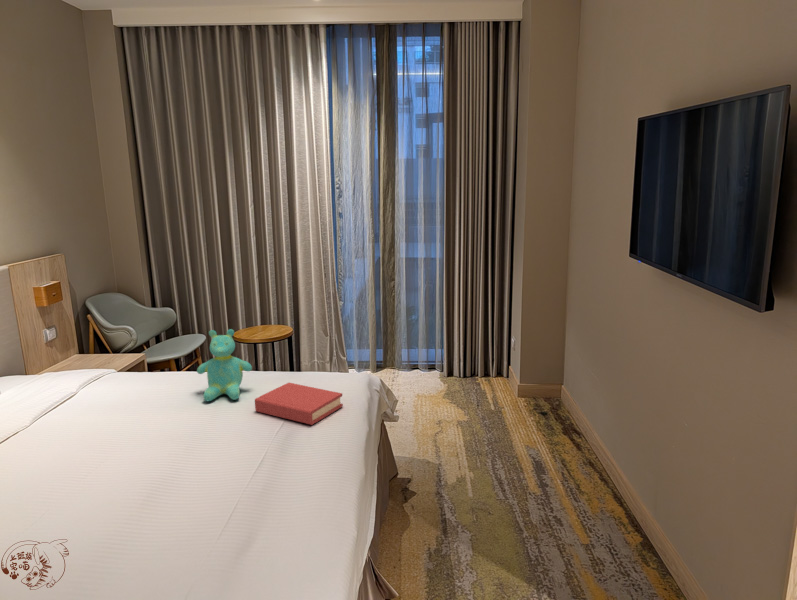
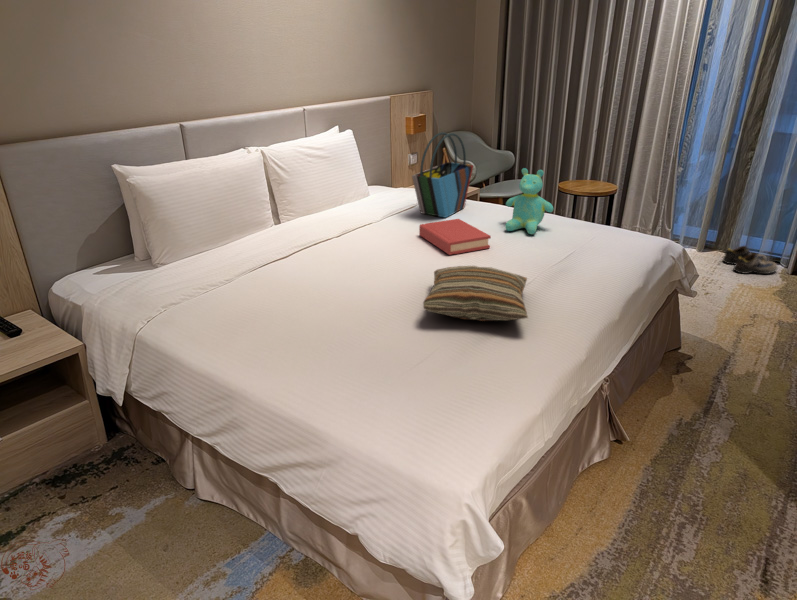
tote bag: none [70,303,145,403] -> present [412,132,473,218]
shoe: none [393,361,437,386] -> present [723,246,777,274]
hardback book: present [255,383,343,425] -> present [419,219,491,255]
pillow: none [143,455,284,541] -> present [423,266,528,321]

